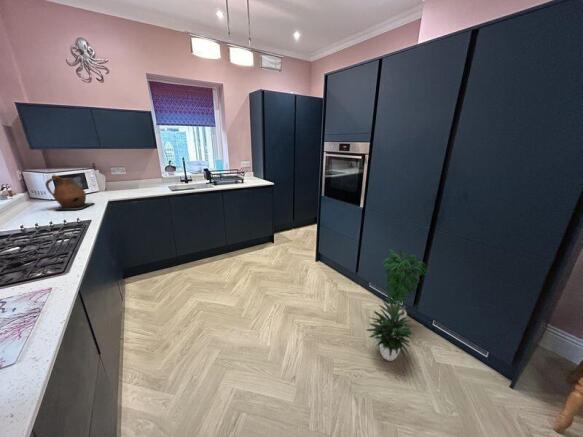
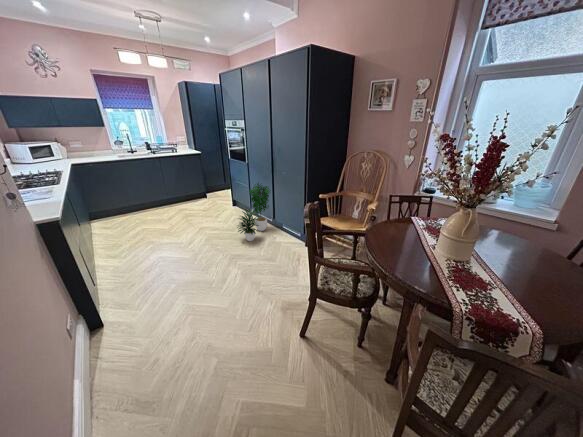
ceramic pitcher: present [46,174,94,210] -> none [28,144,63,167]

